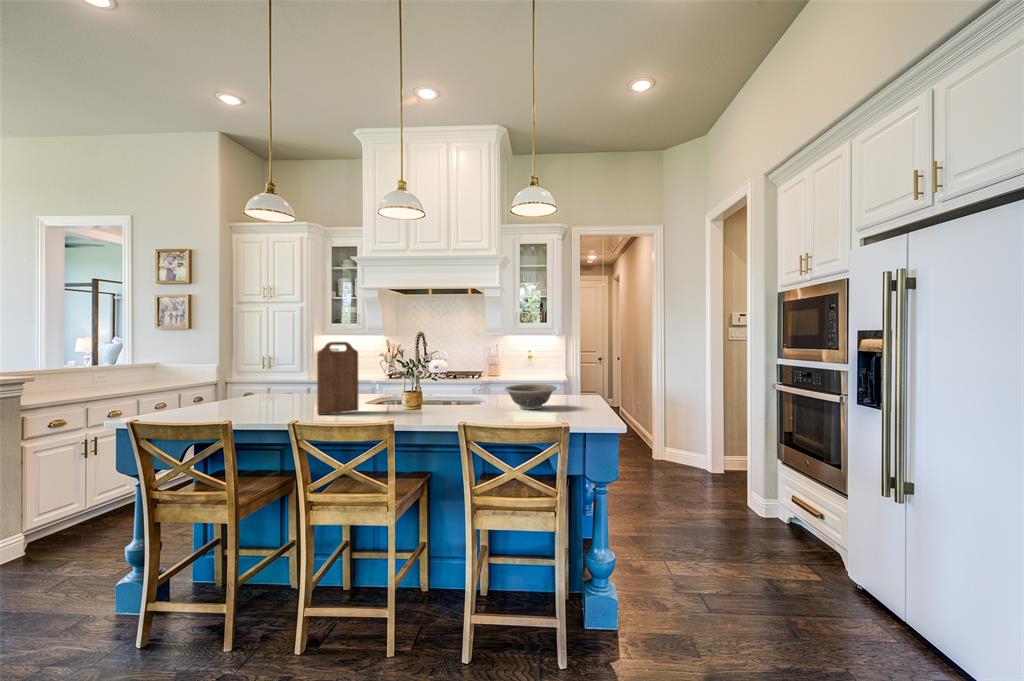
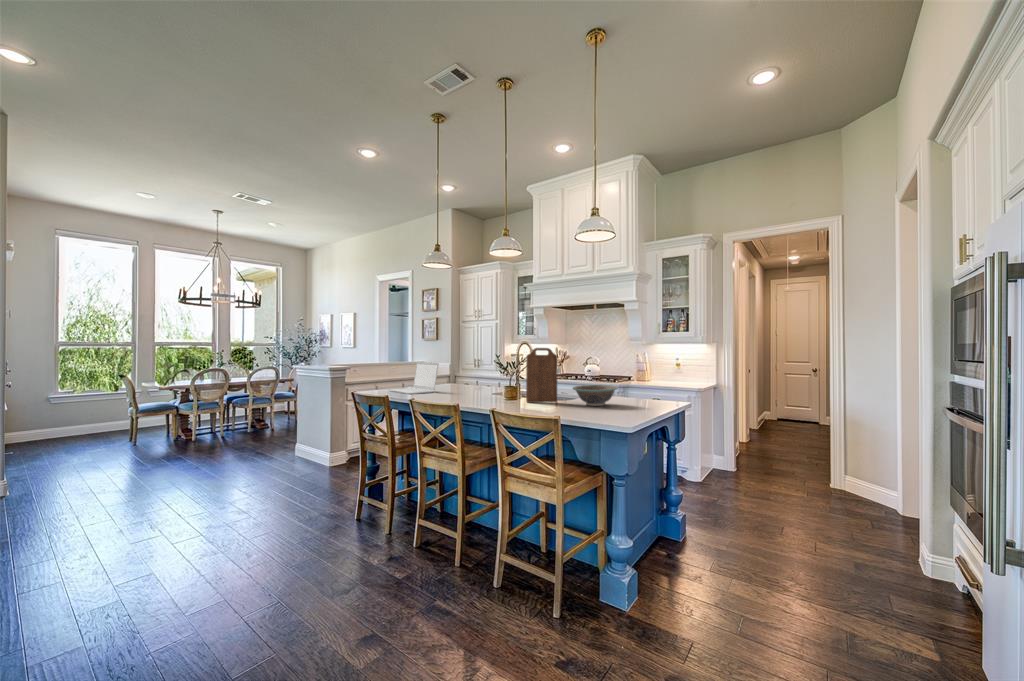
cutting board: present [317,342,359,415] -> present [526,348,557,403]
laptop: none [200,366,291,418] -> present [389,362,439,394]

